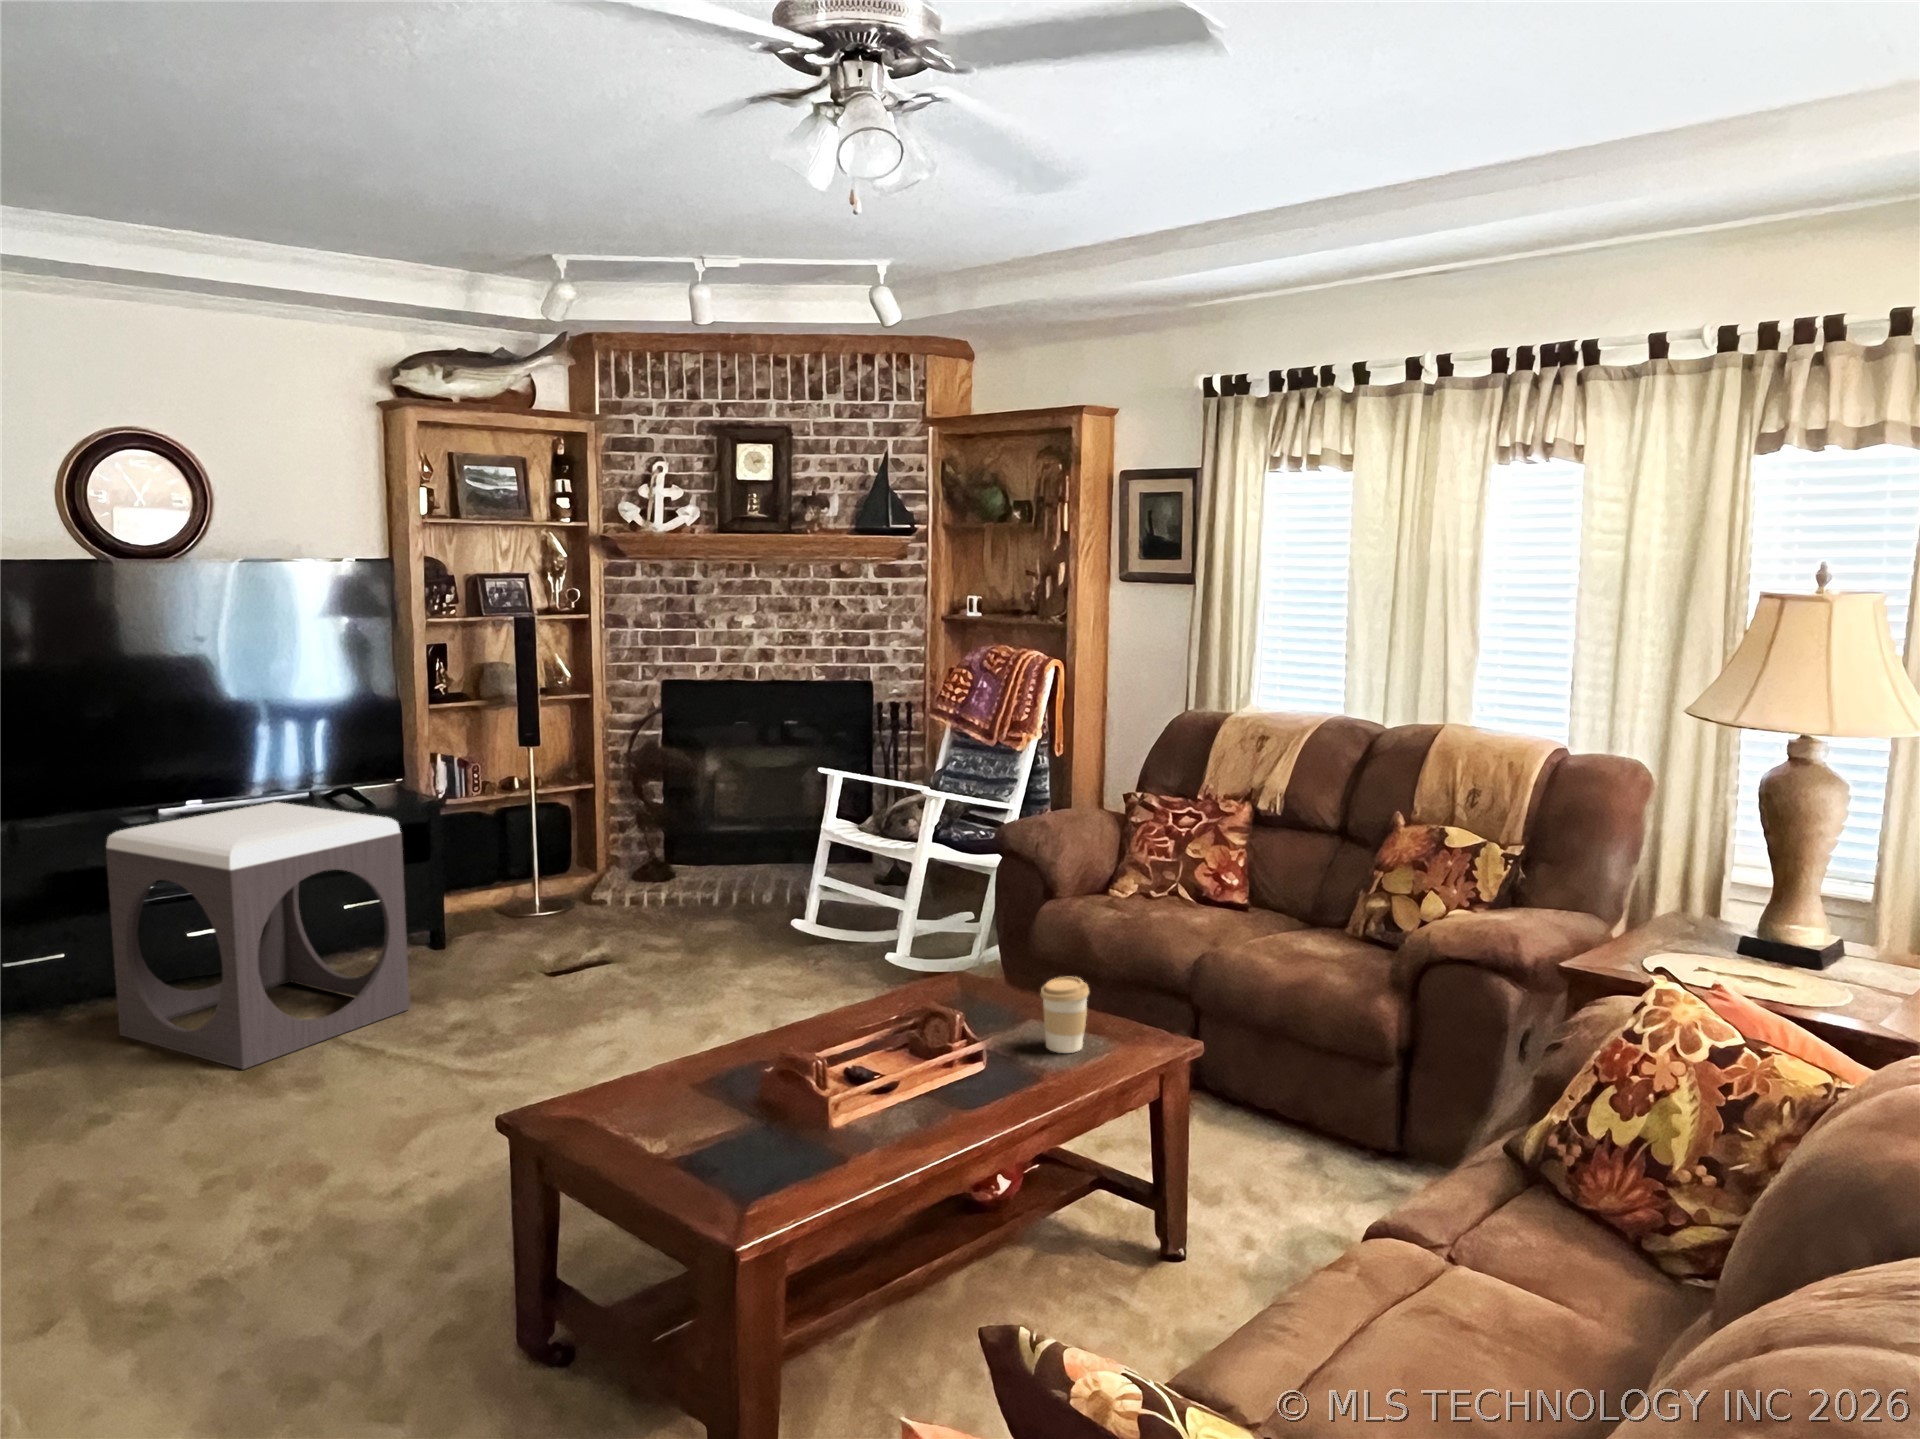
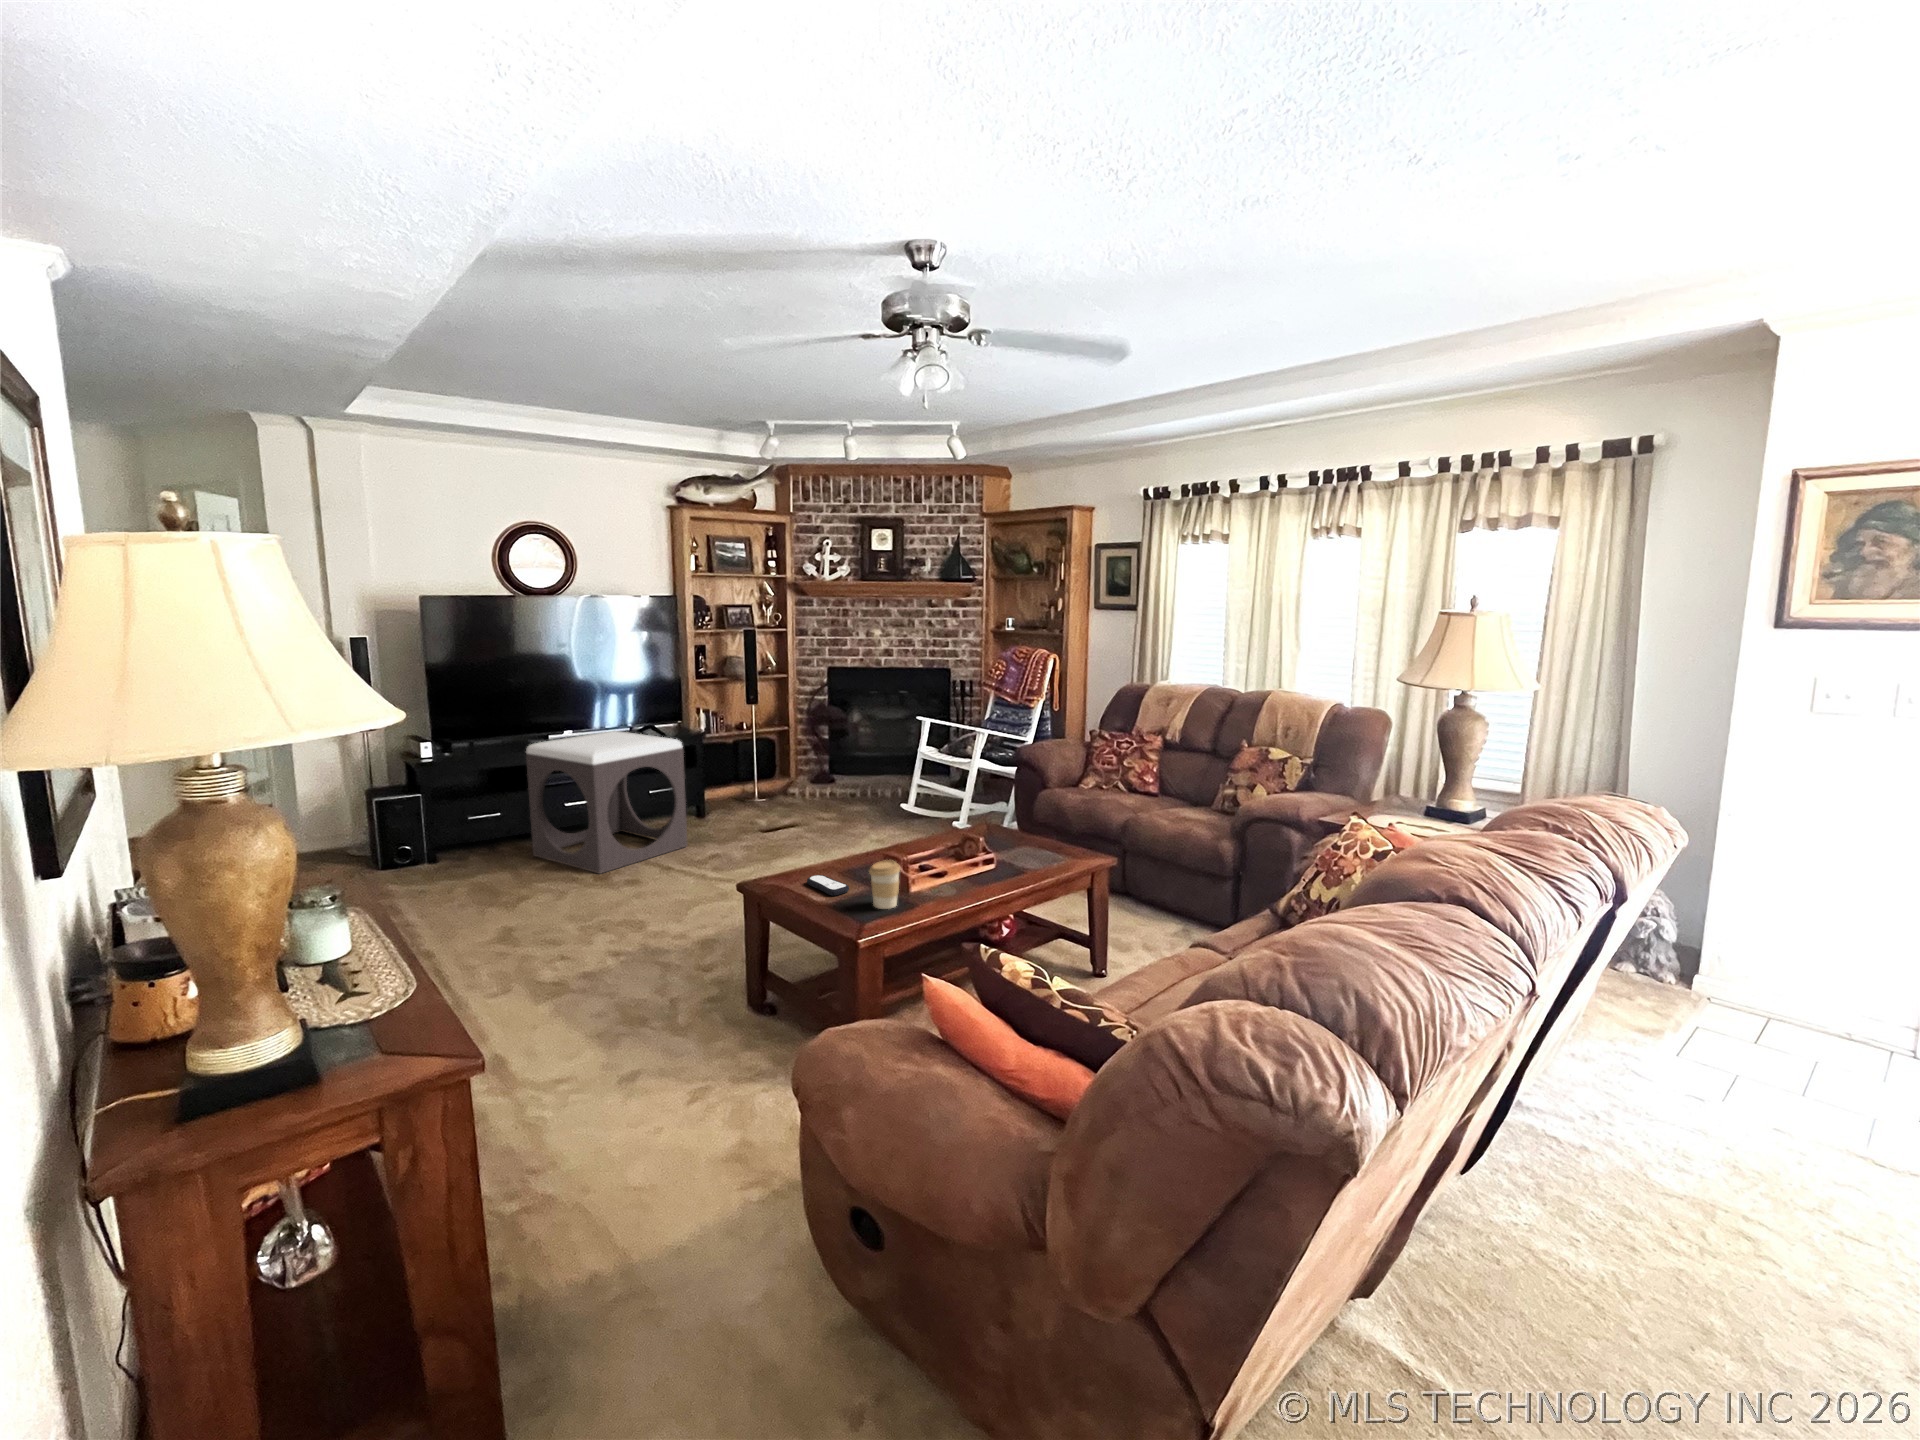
coffee cup: present [1041,977,1089,1053] -> present [869,860,900,909]
remote control: none [631,1097,714,1142] -> present [807,875,849,896]

